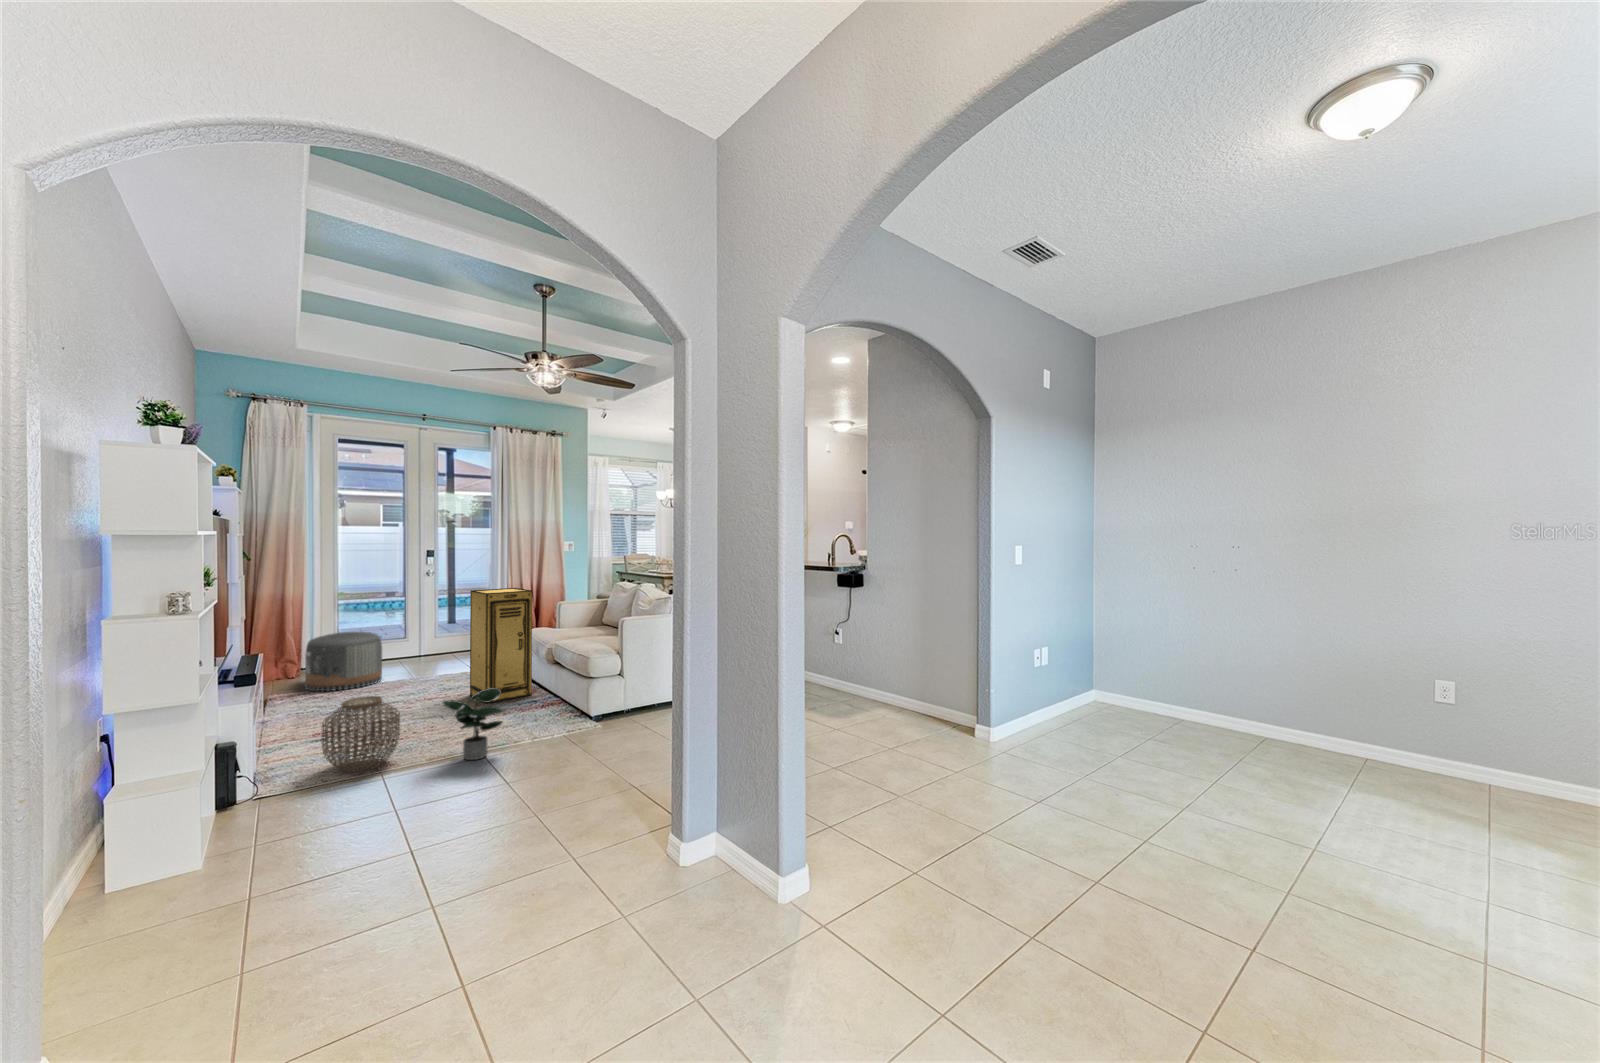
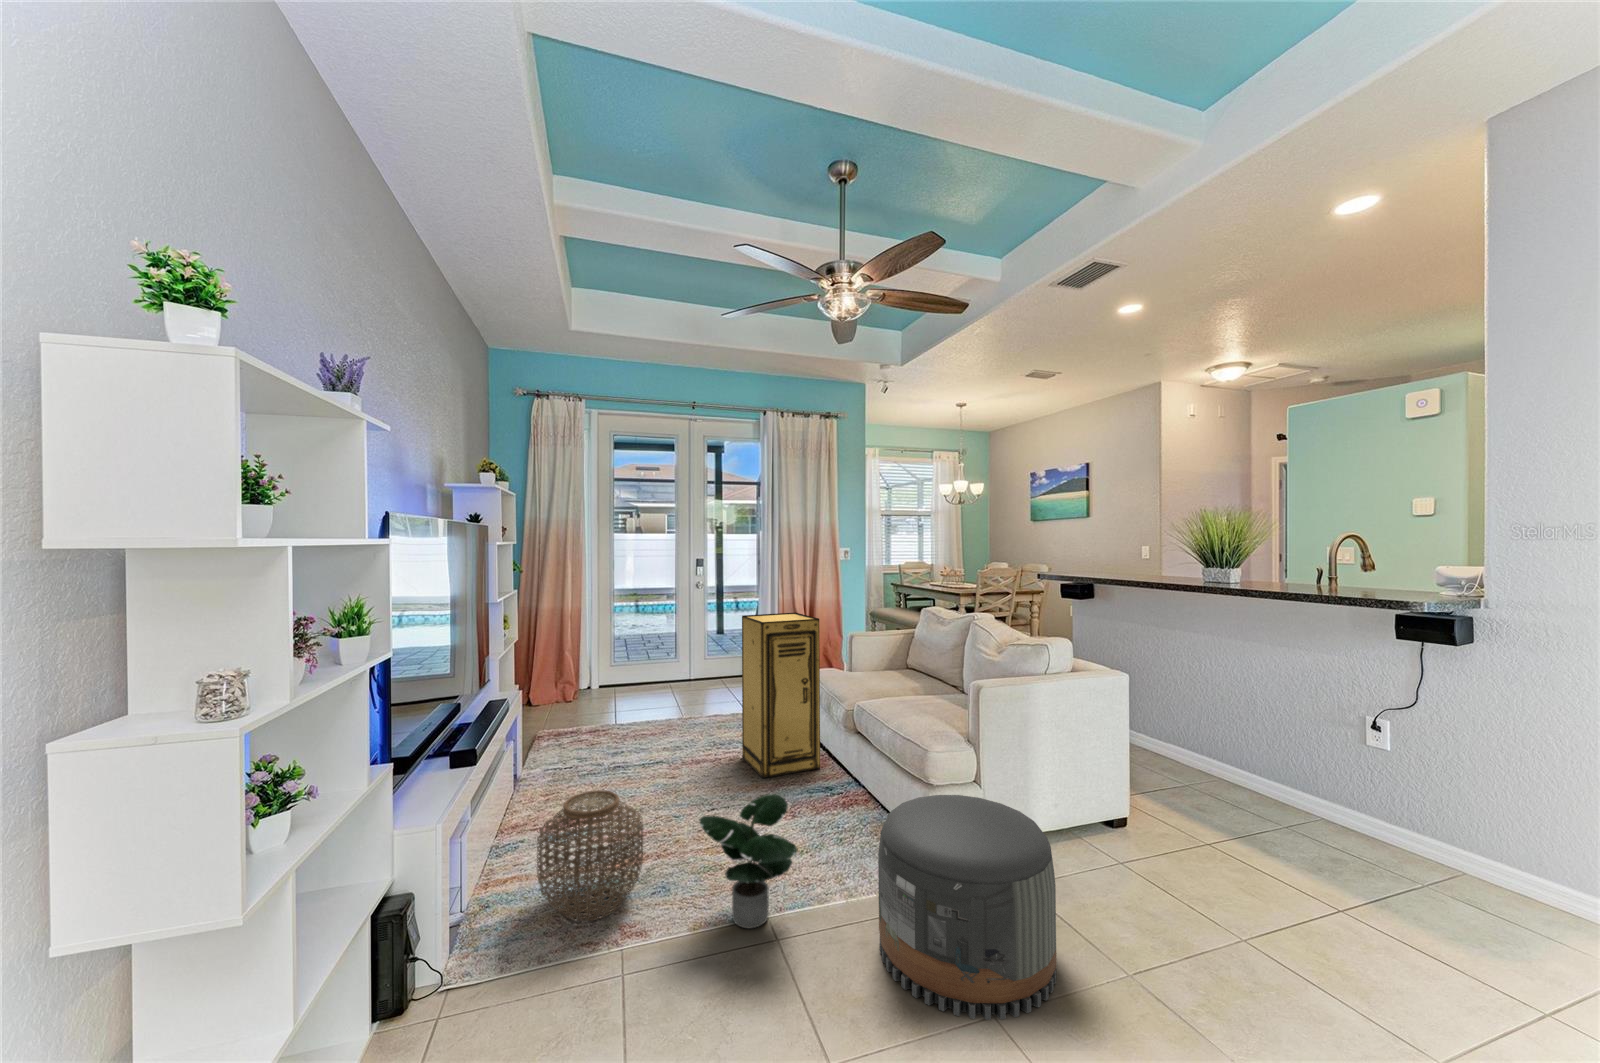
pouf: present [305,632,382,691] -> present [878,795,1057,1020]

